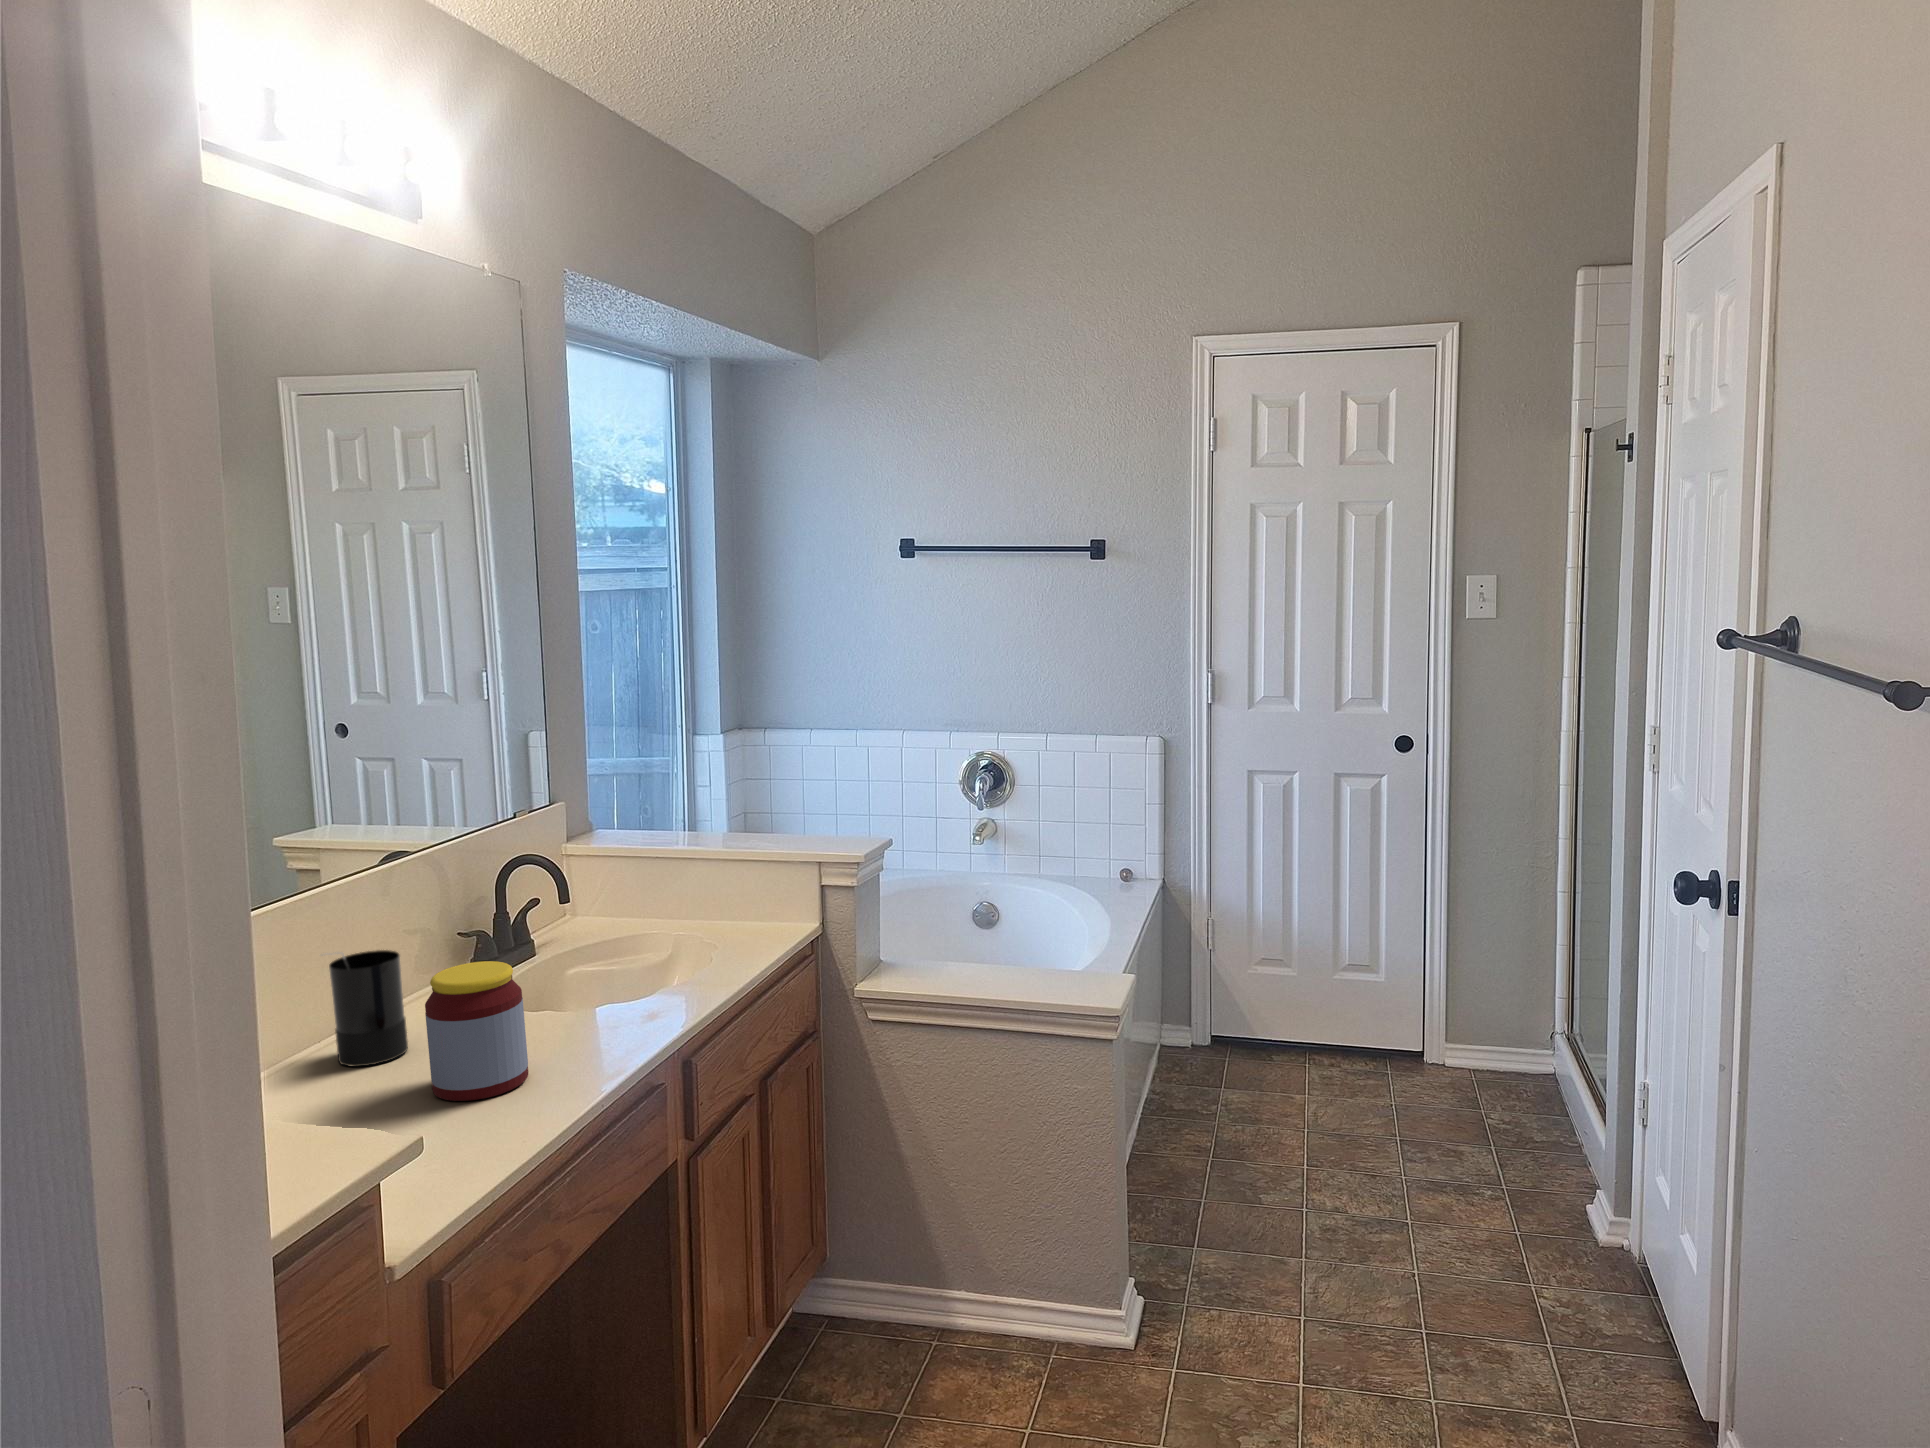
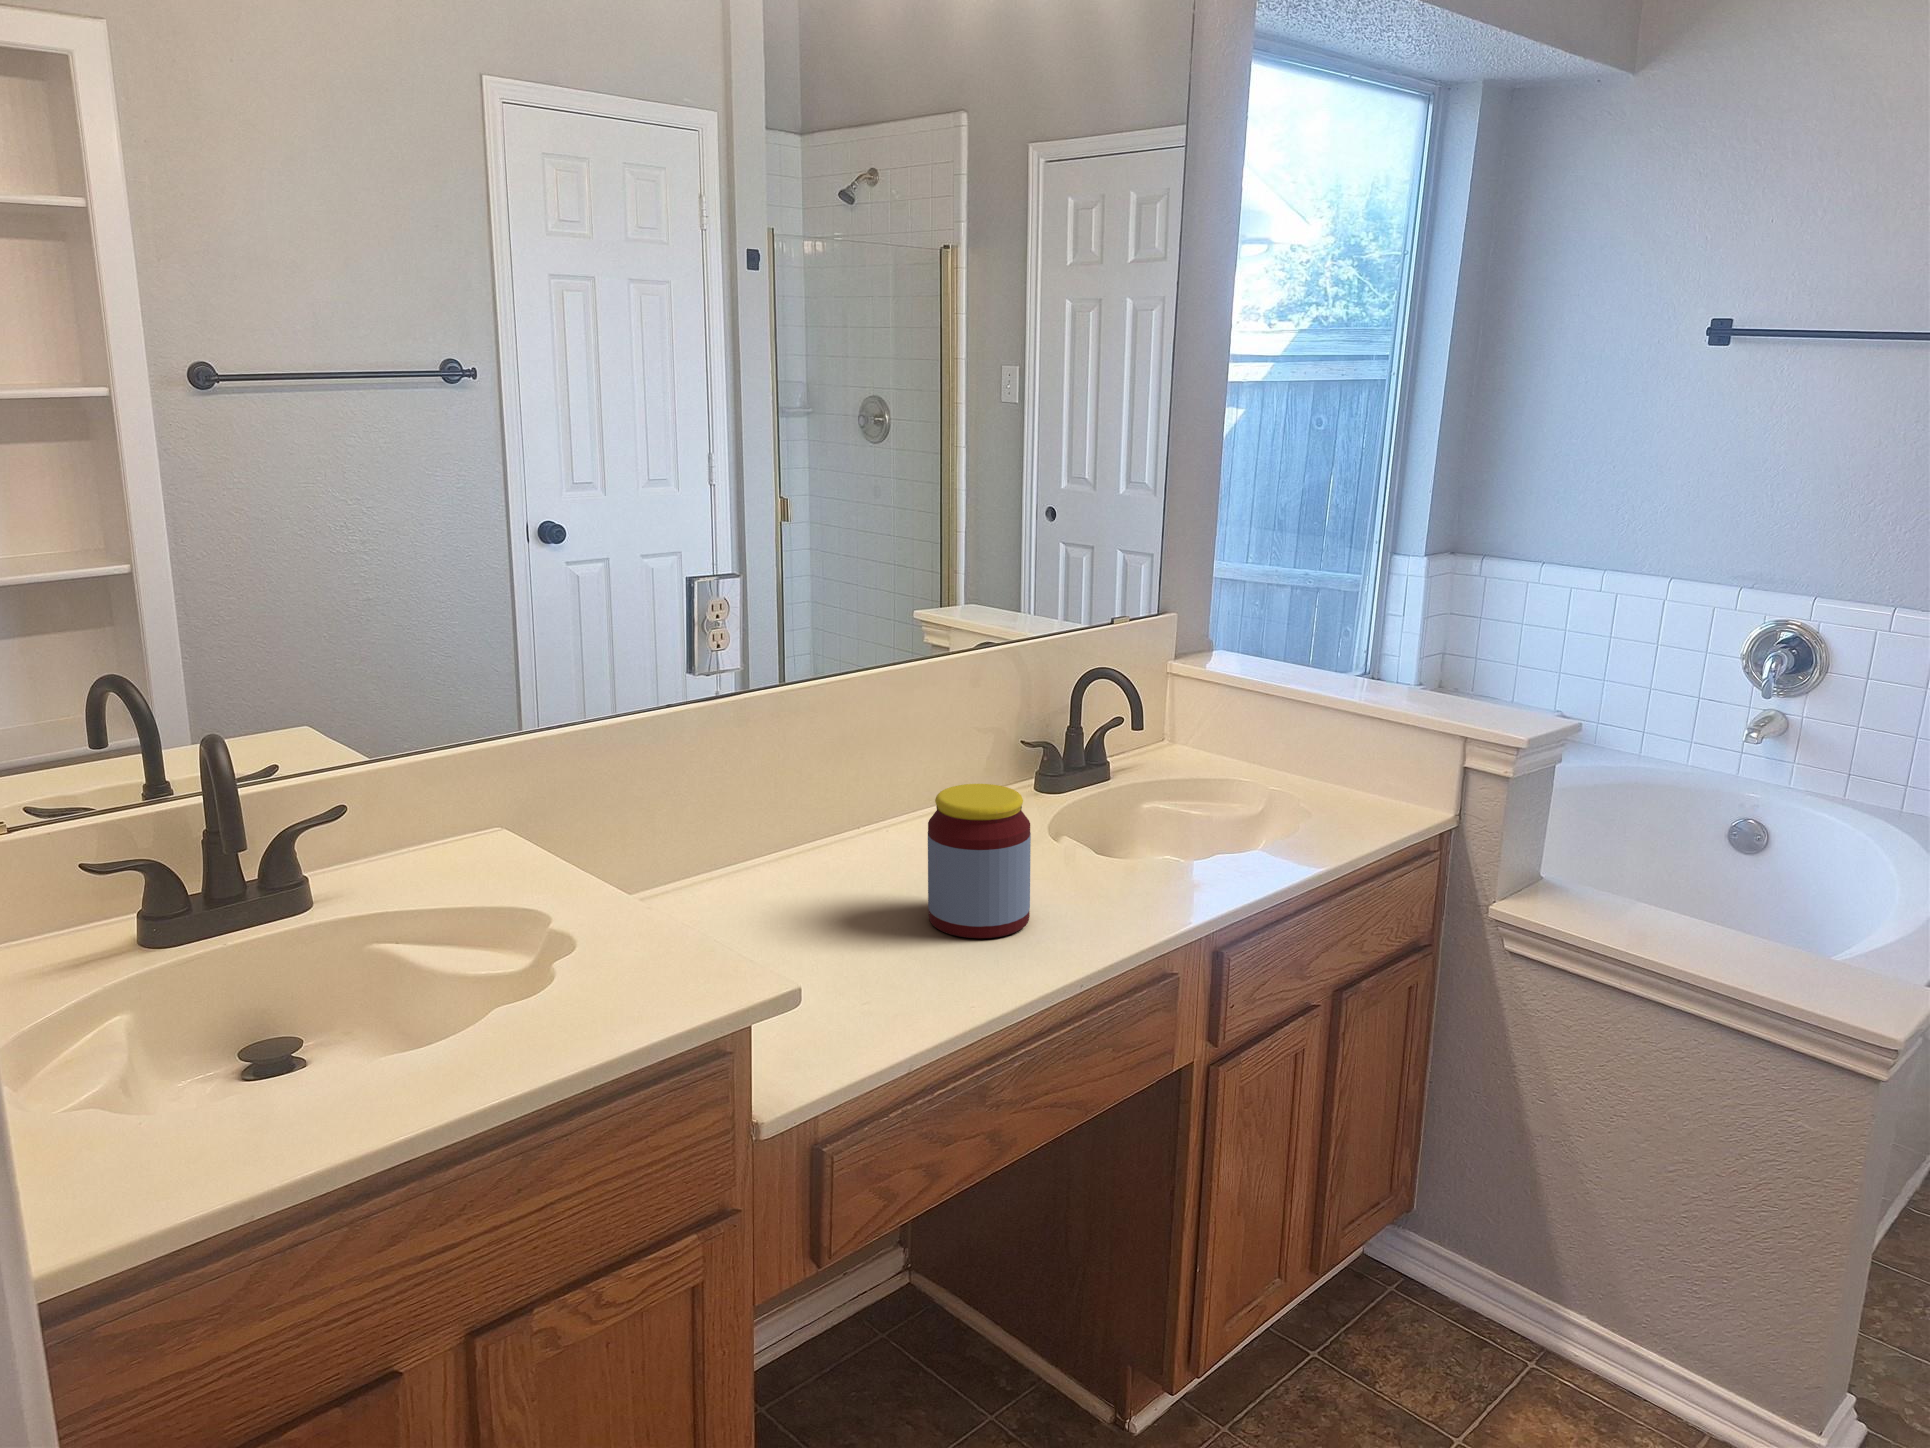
candle: present [329,950,408,1067] -> none [862,740,937,867]

